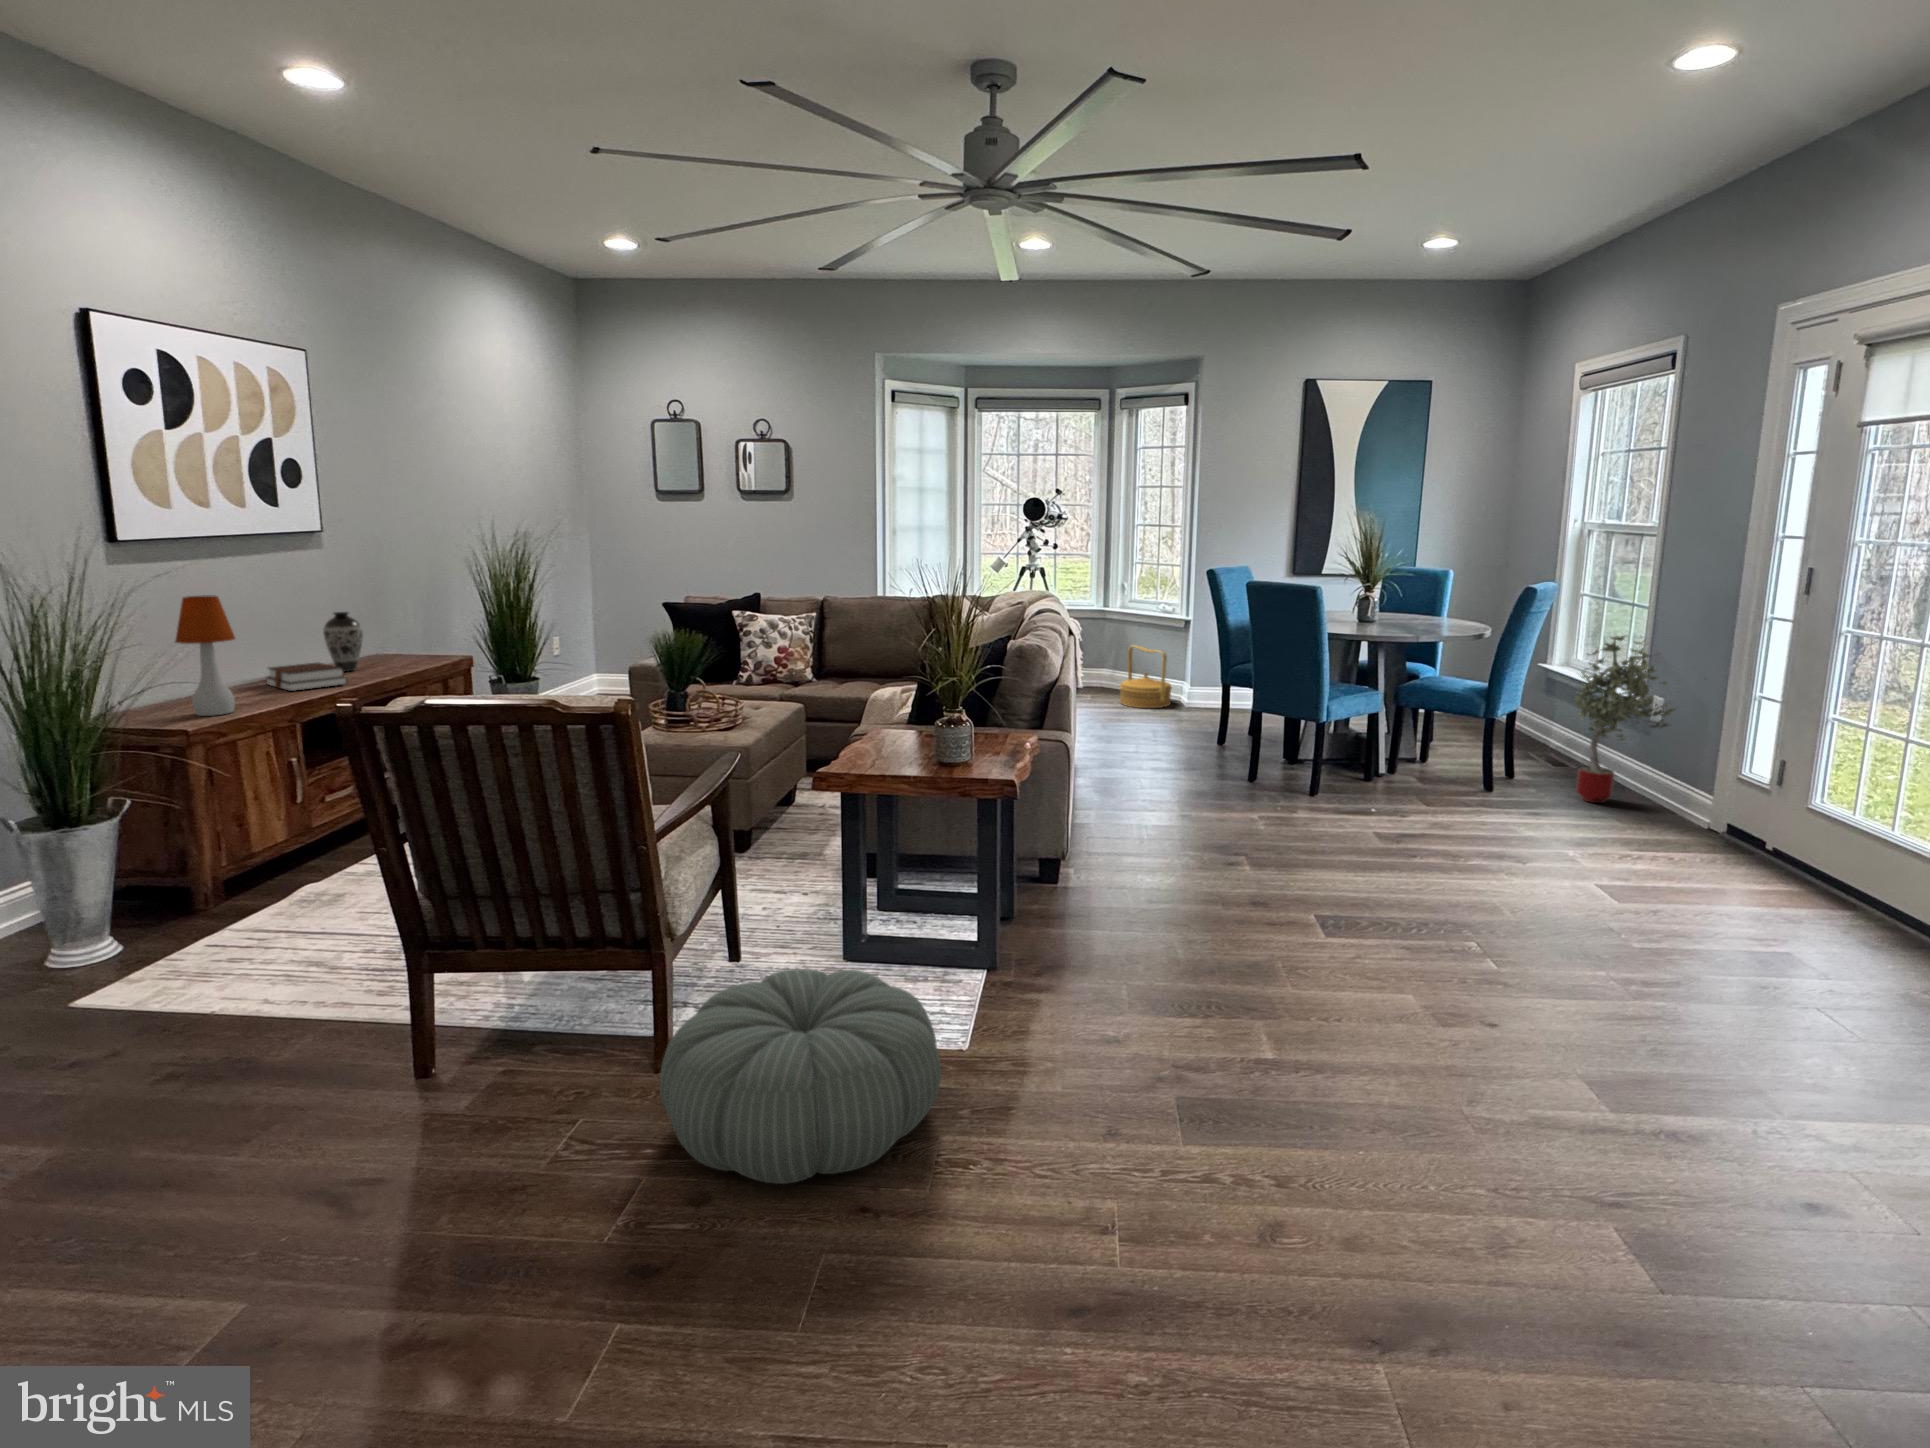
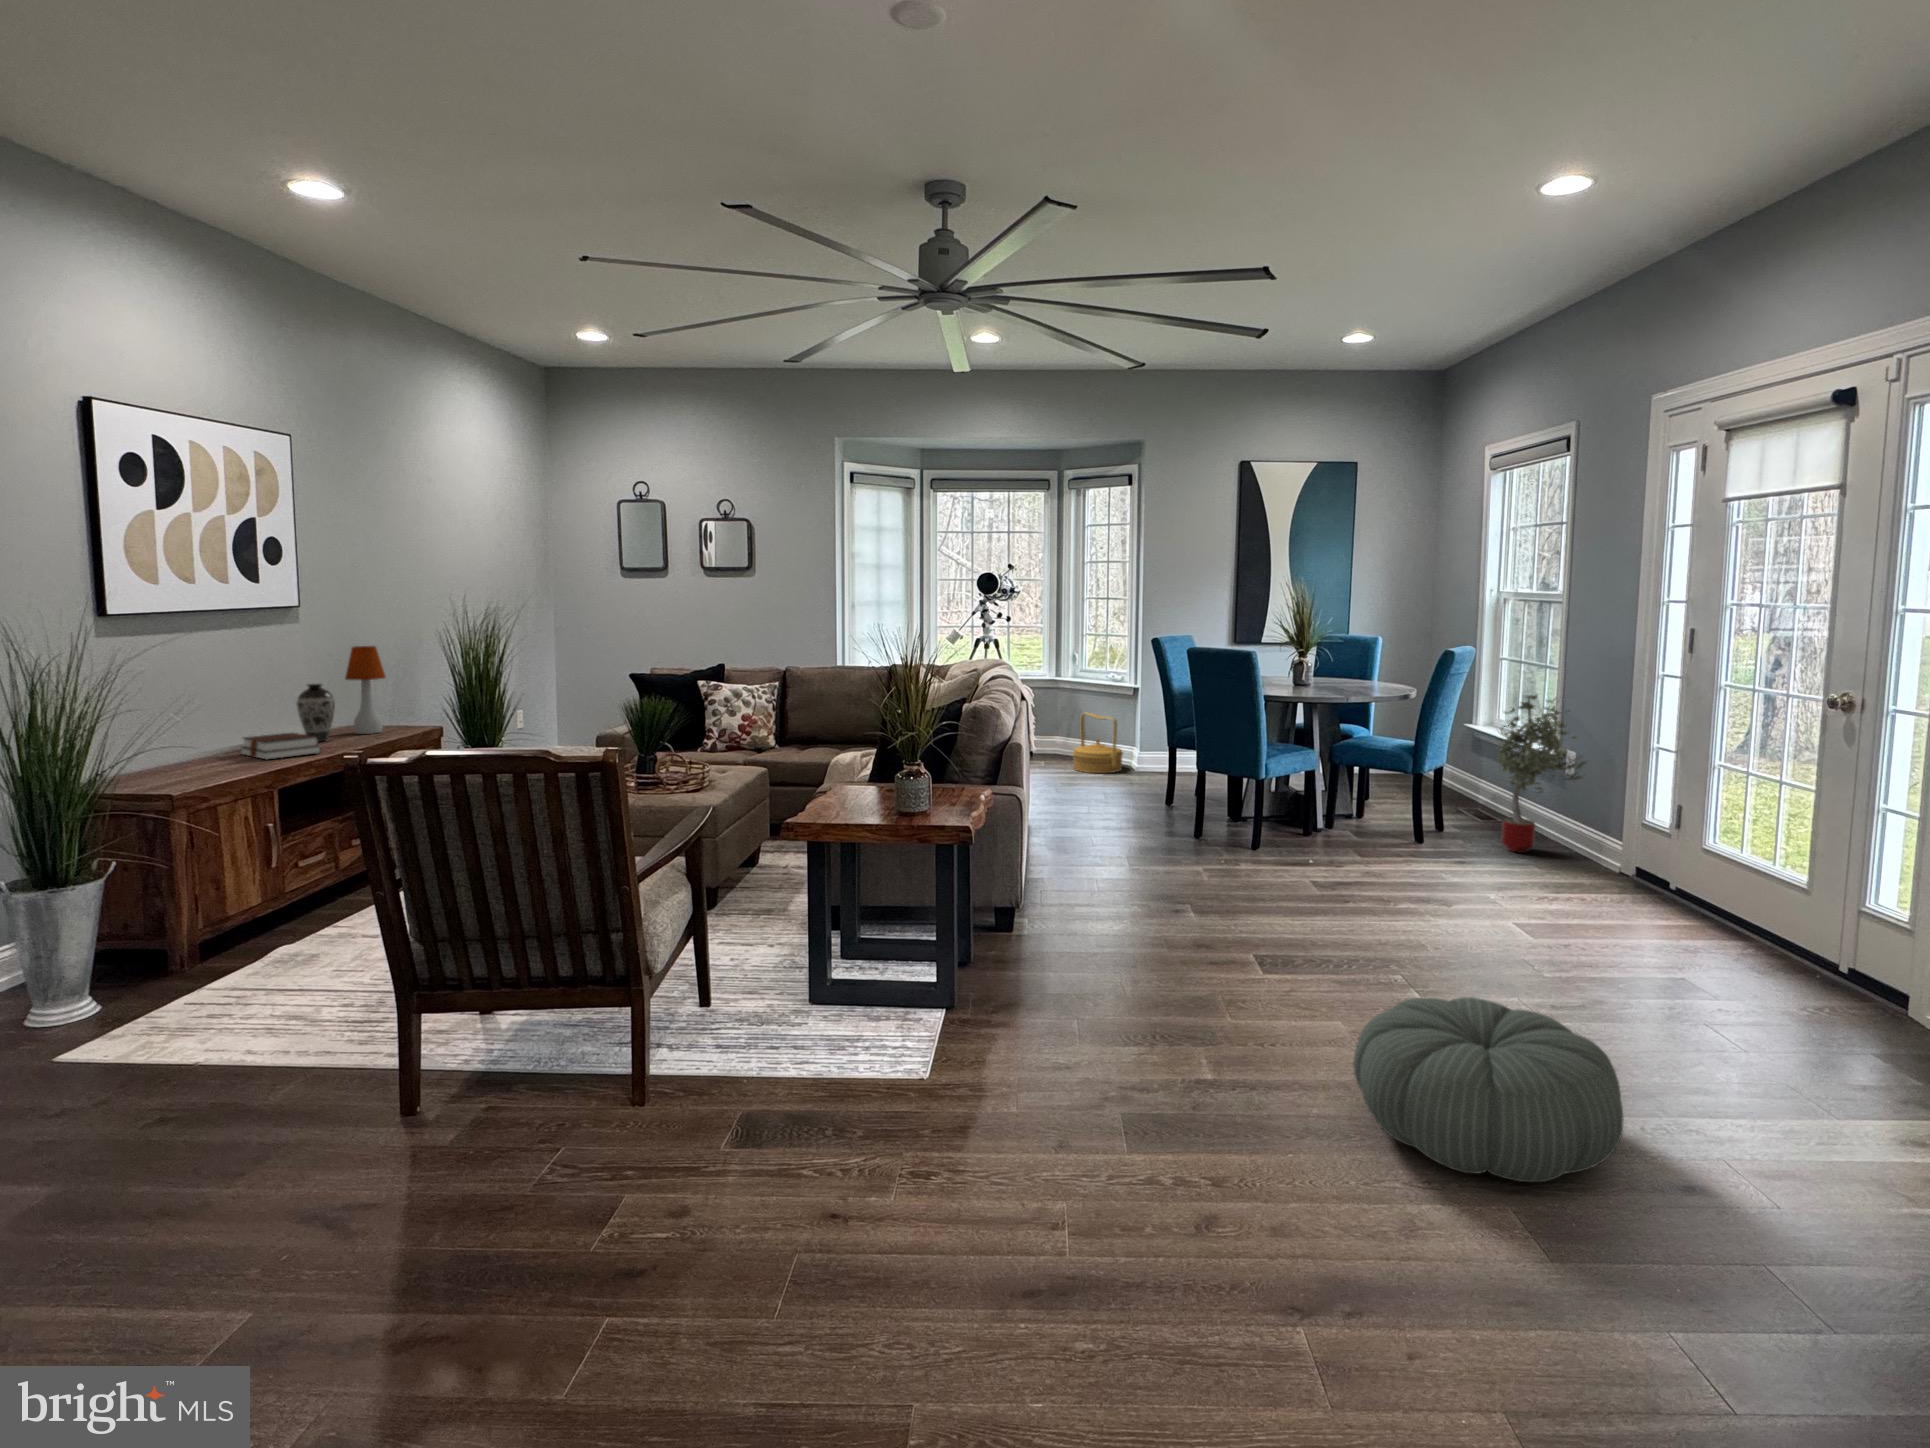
table lamp: present [175,596,235,716] -> present [345,646,385,734]
pouf: present [660,969,941,1184] -> present [1353,997,1623,1182]

